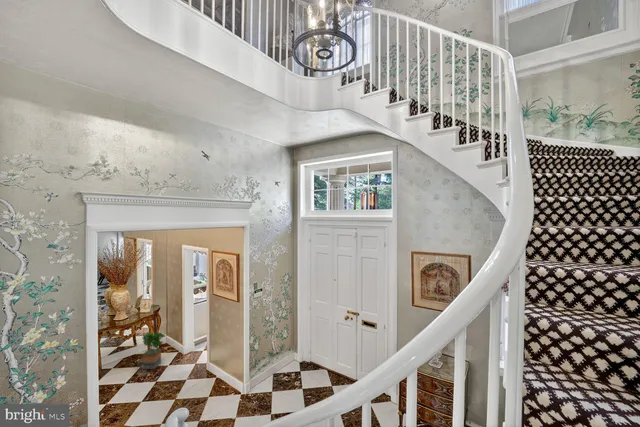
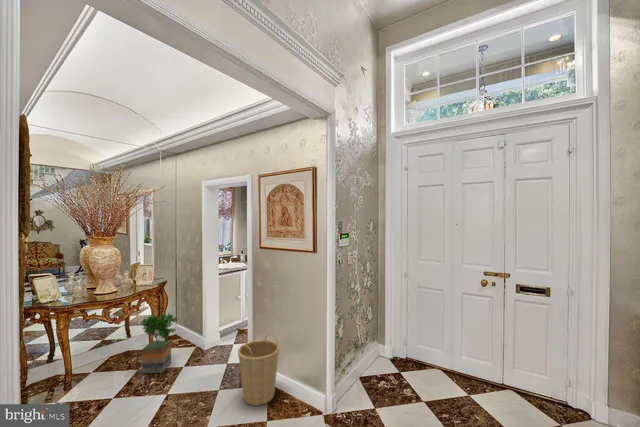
basket: none [196,347,221,389] -> present [238,334,279,406]

